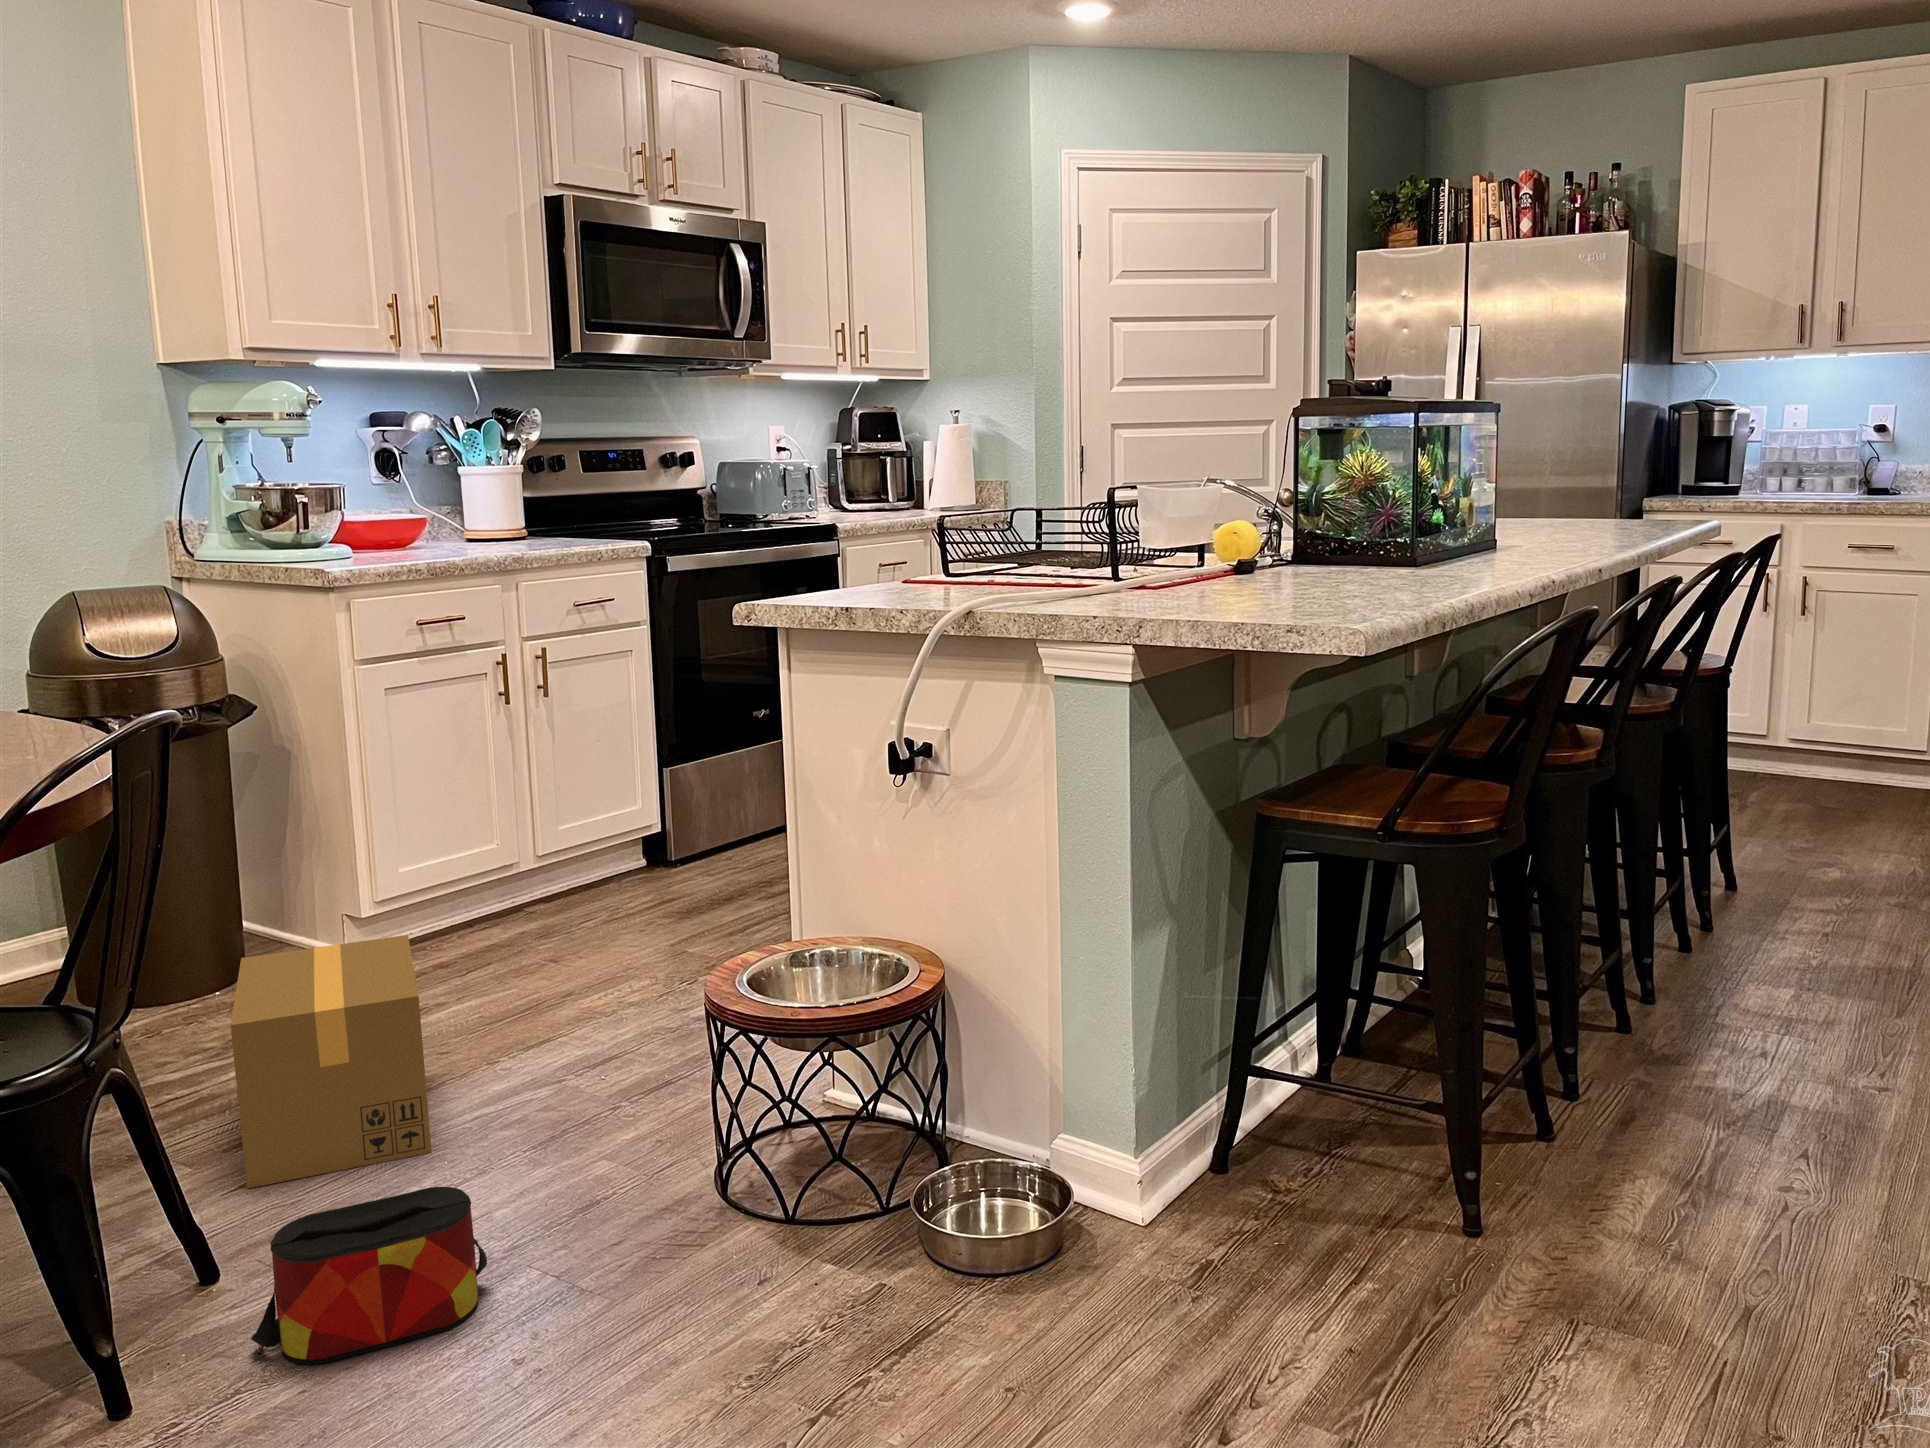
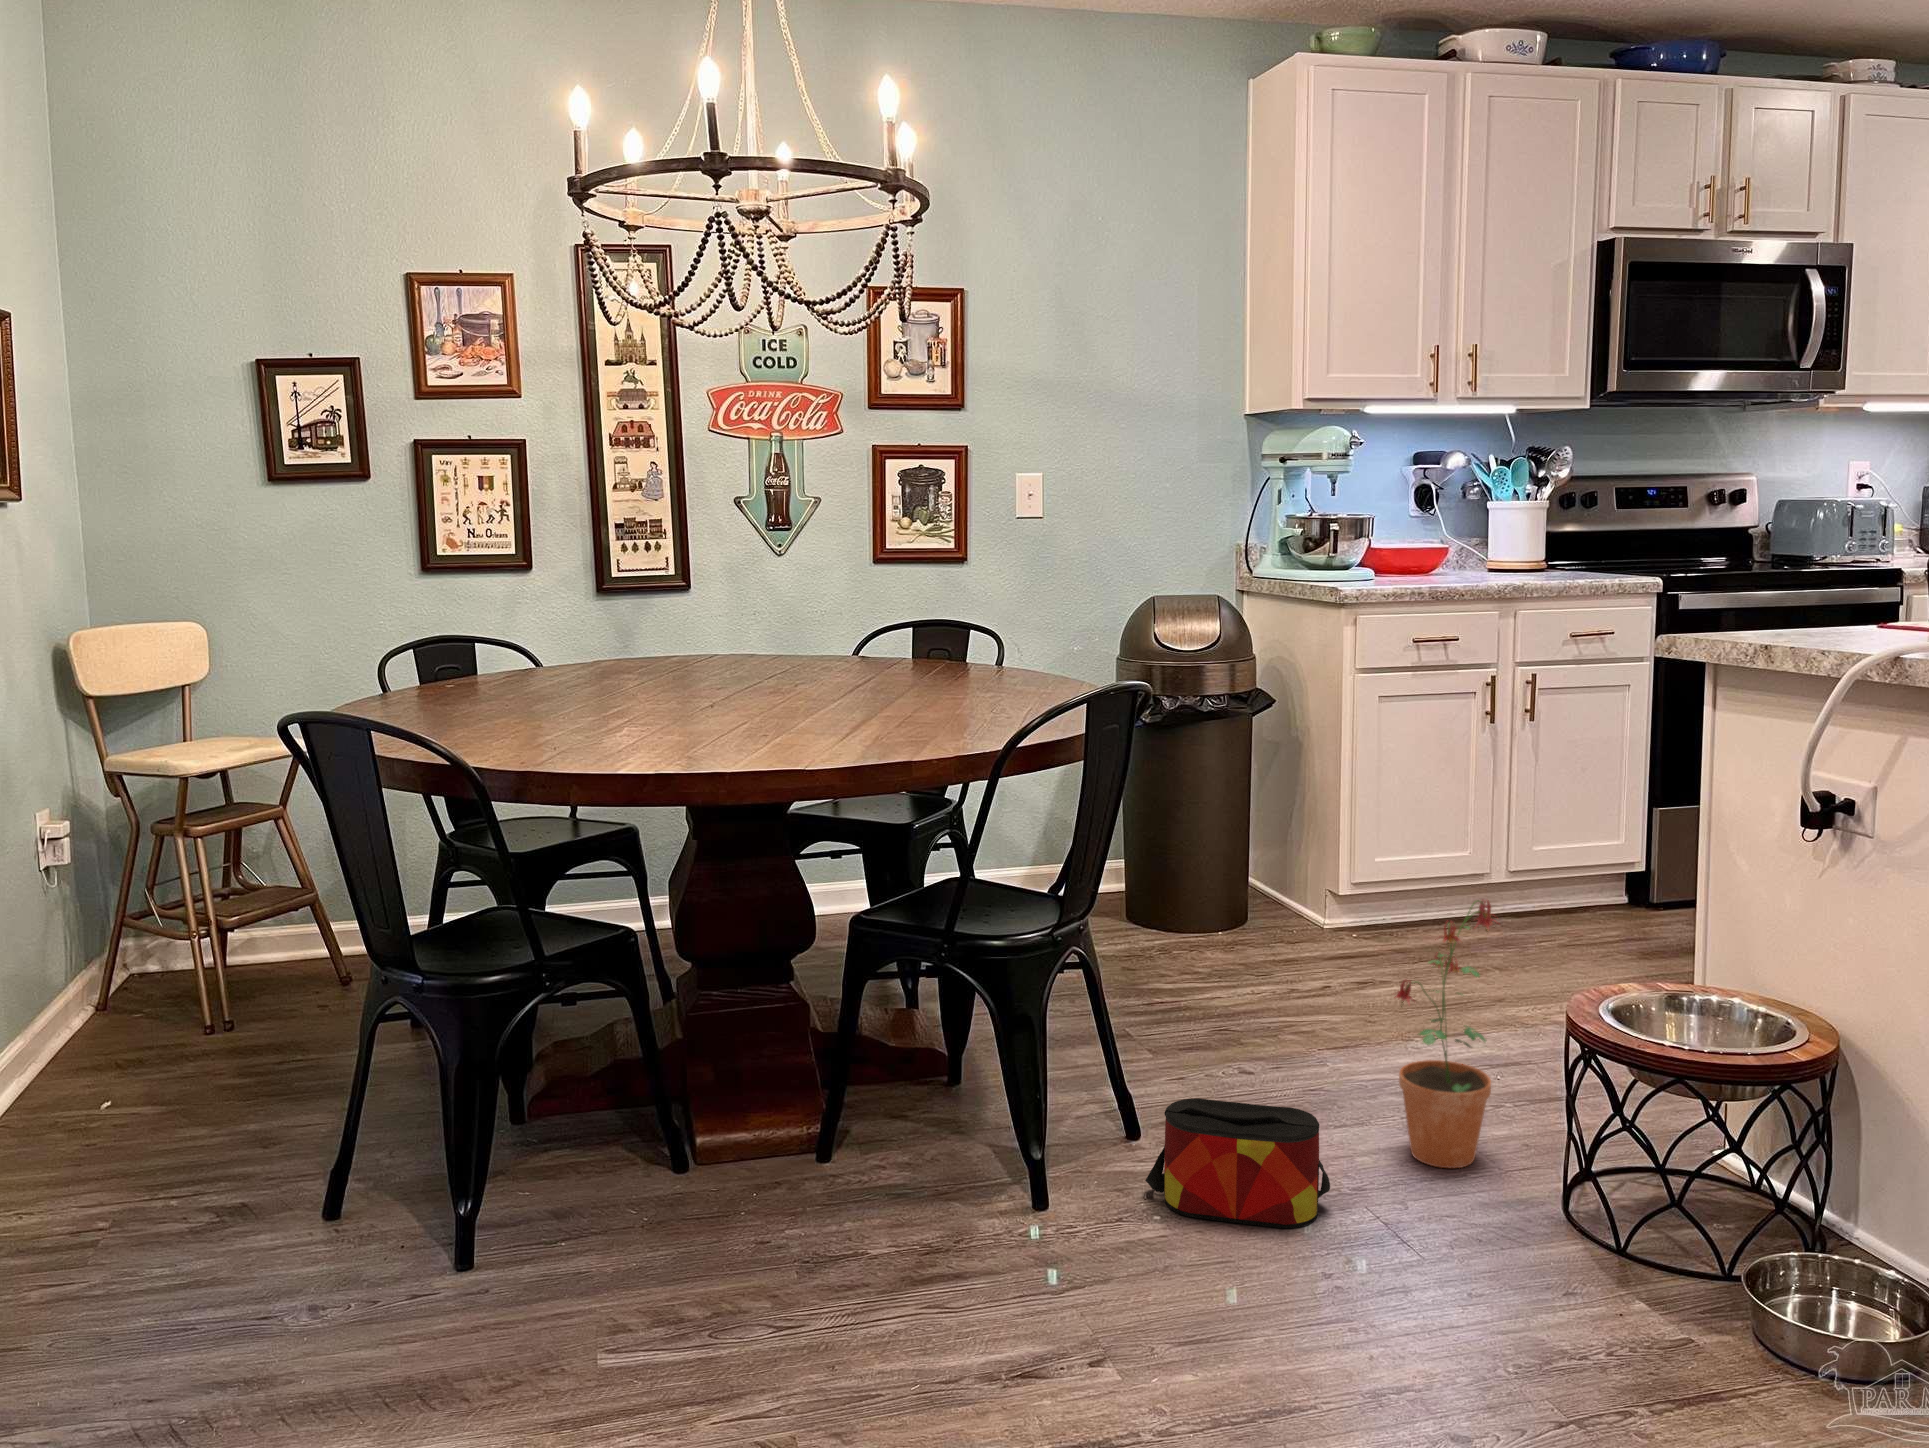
potted plant: none [510,897,627,1195] -> present [1395,900,1496,1168]
cardboard box: present [231,935,431,1188] -> none [1185,898,1346,1096]

